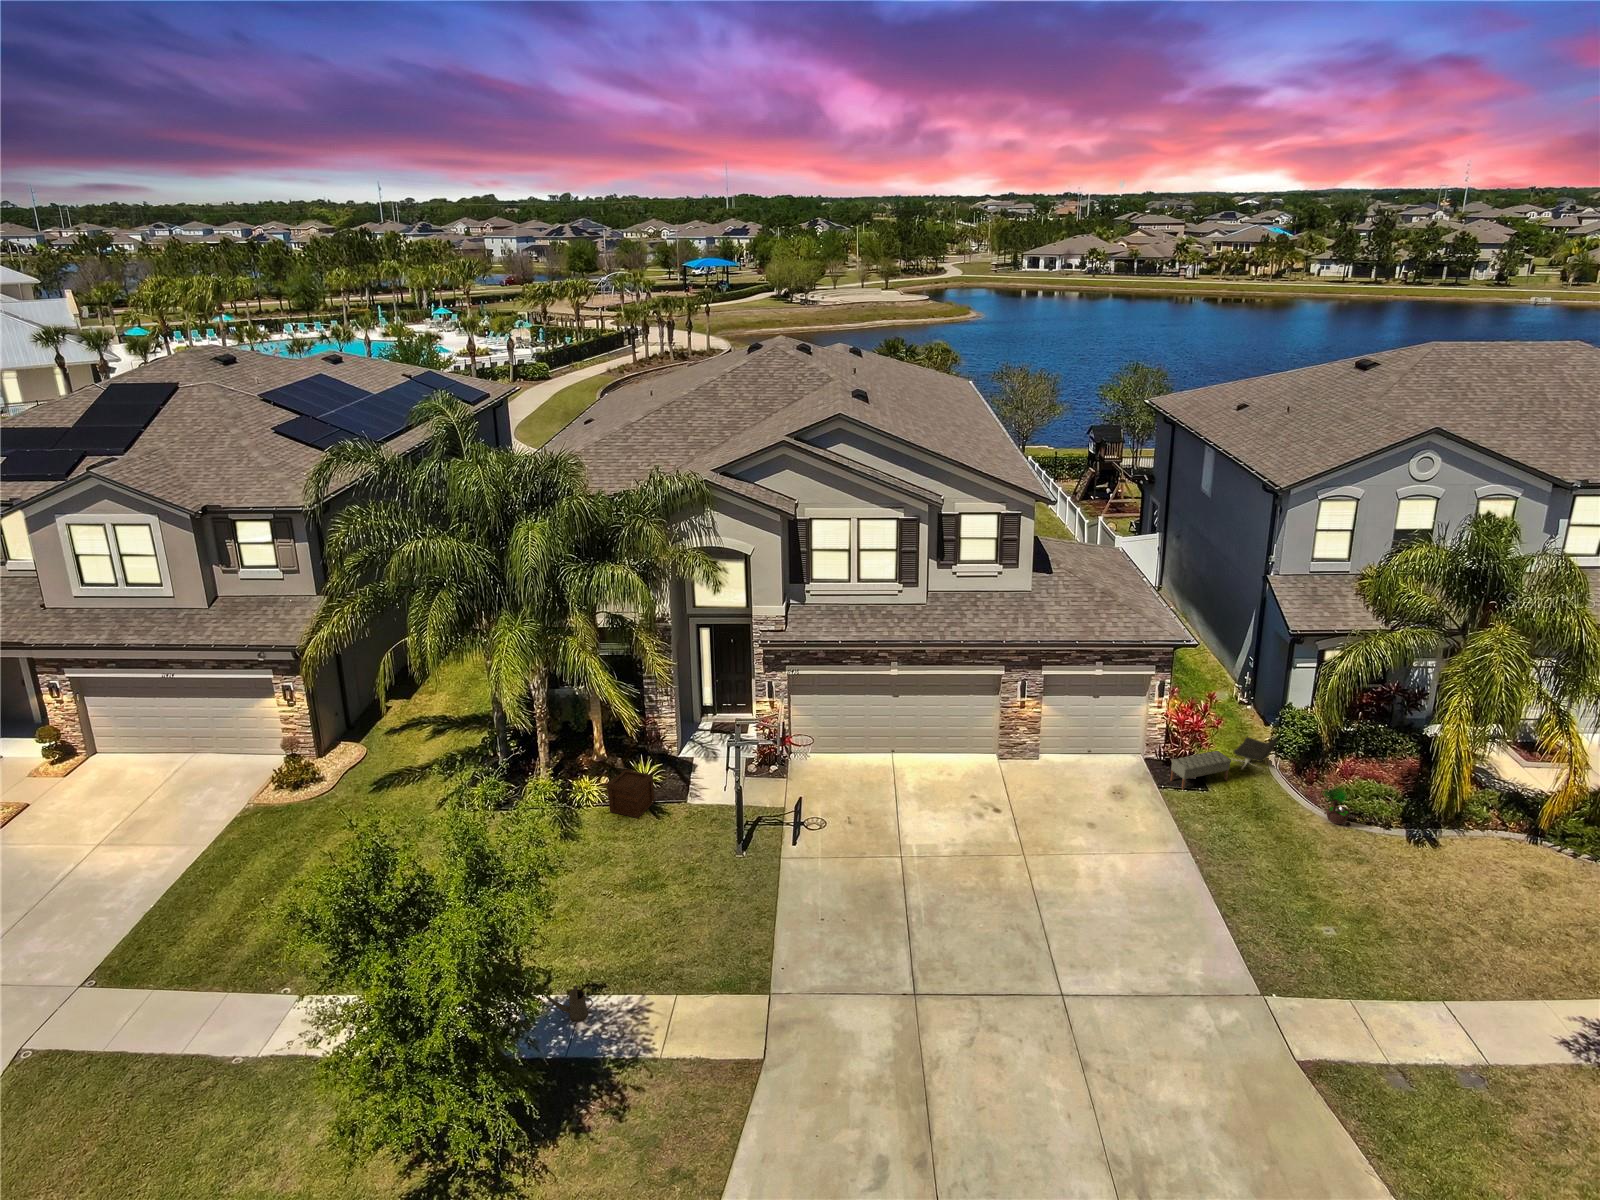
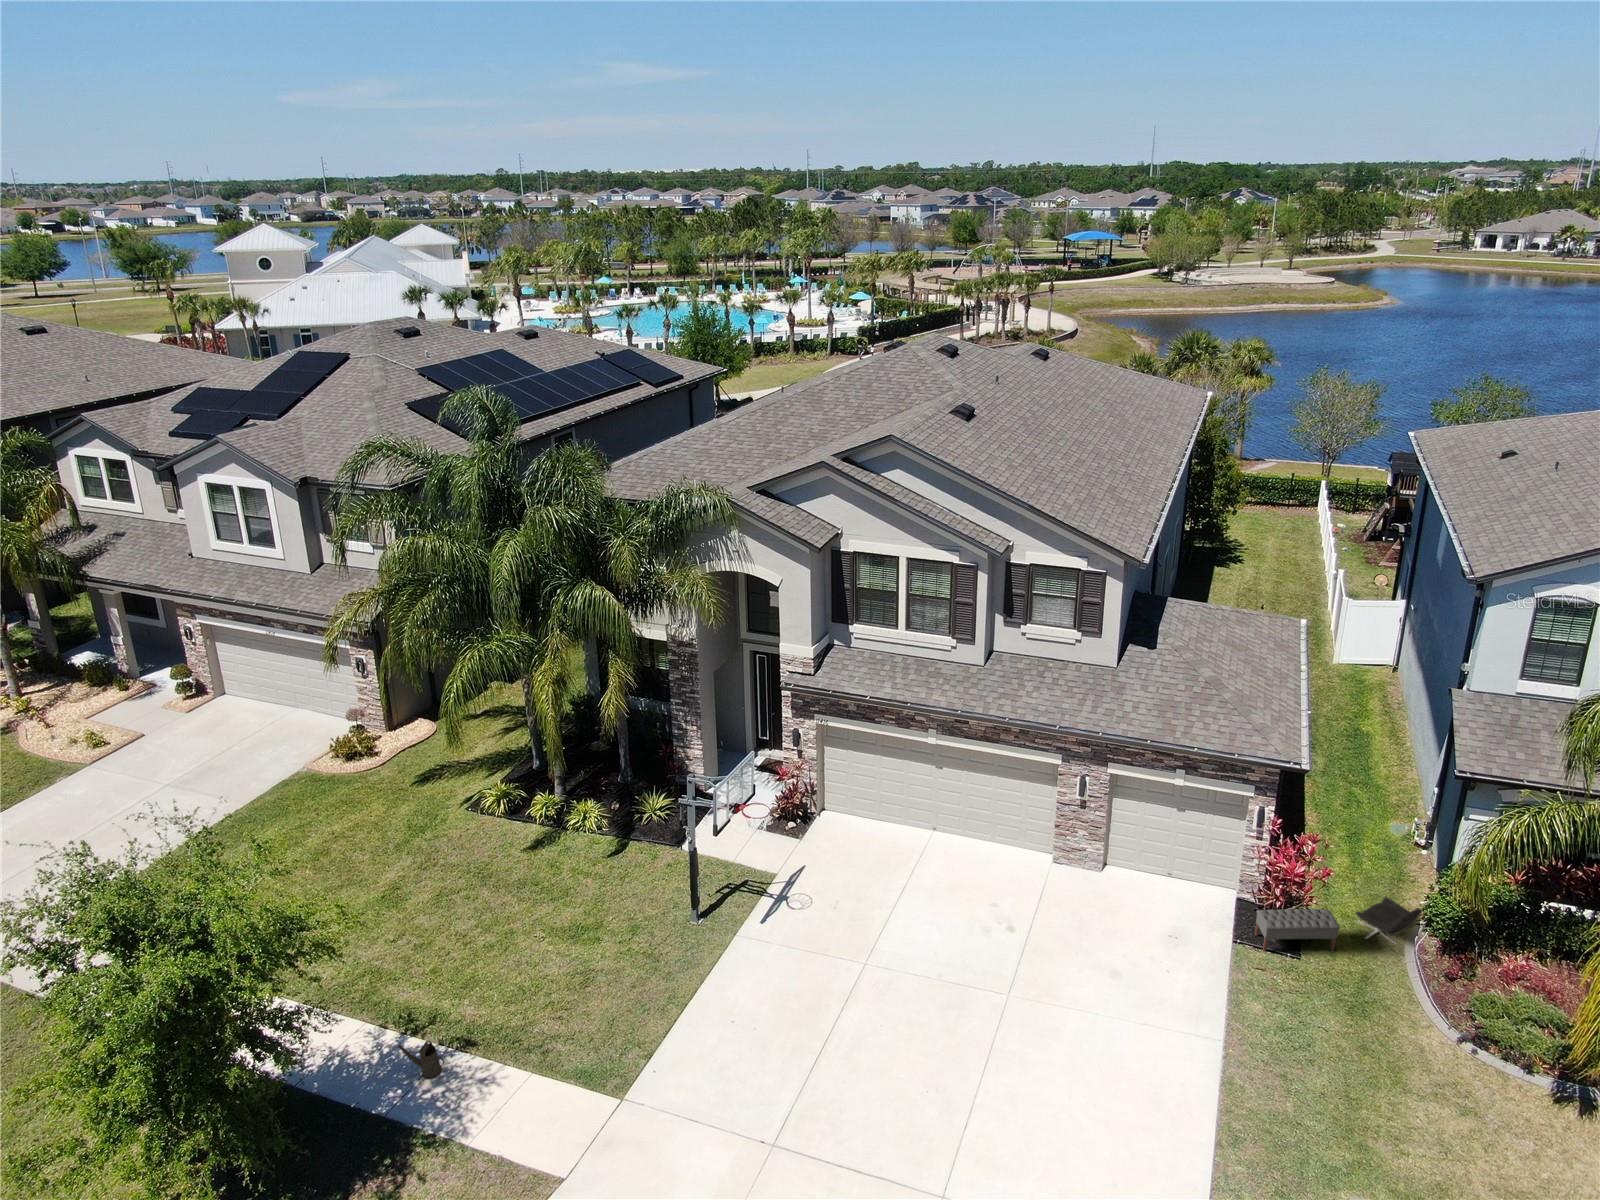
wooden crate: present [608,769,655,818] -> none [597,800,649,856]
potted tree: present [1323,788,1349,824] -> none [1434,996,1476,1052]

